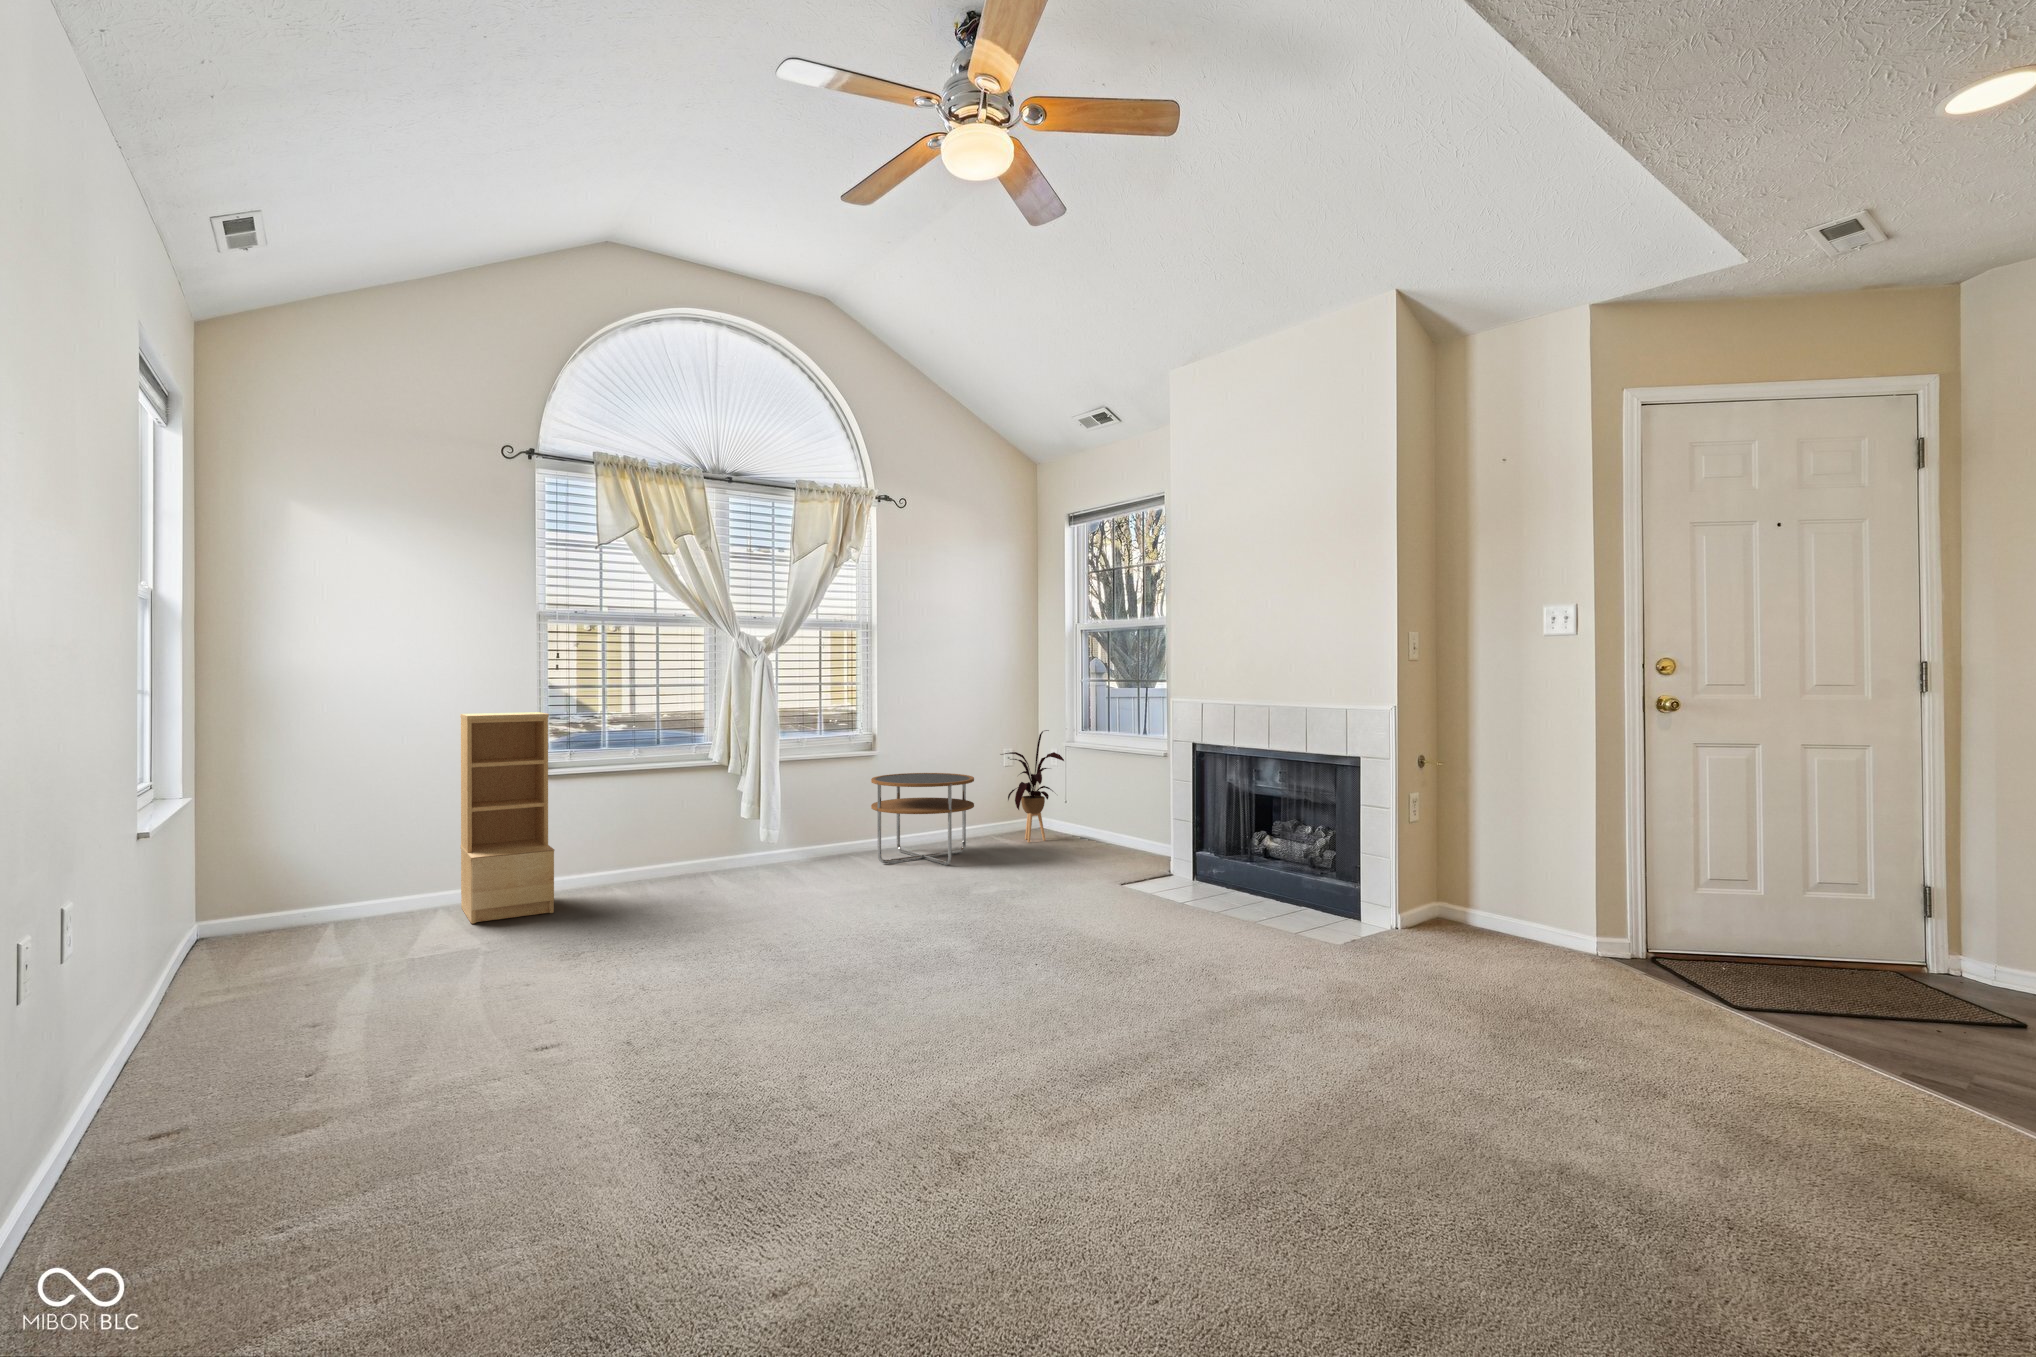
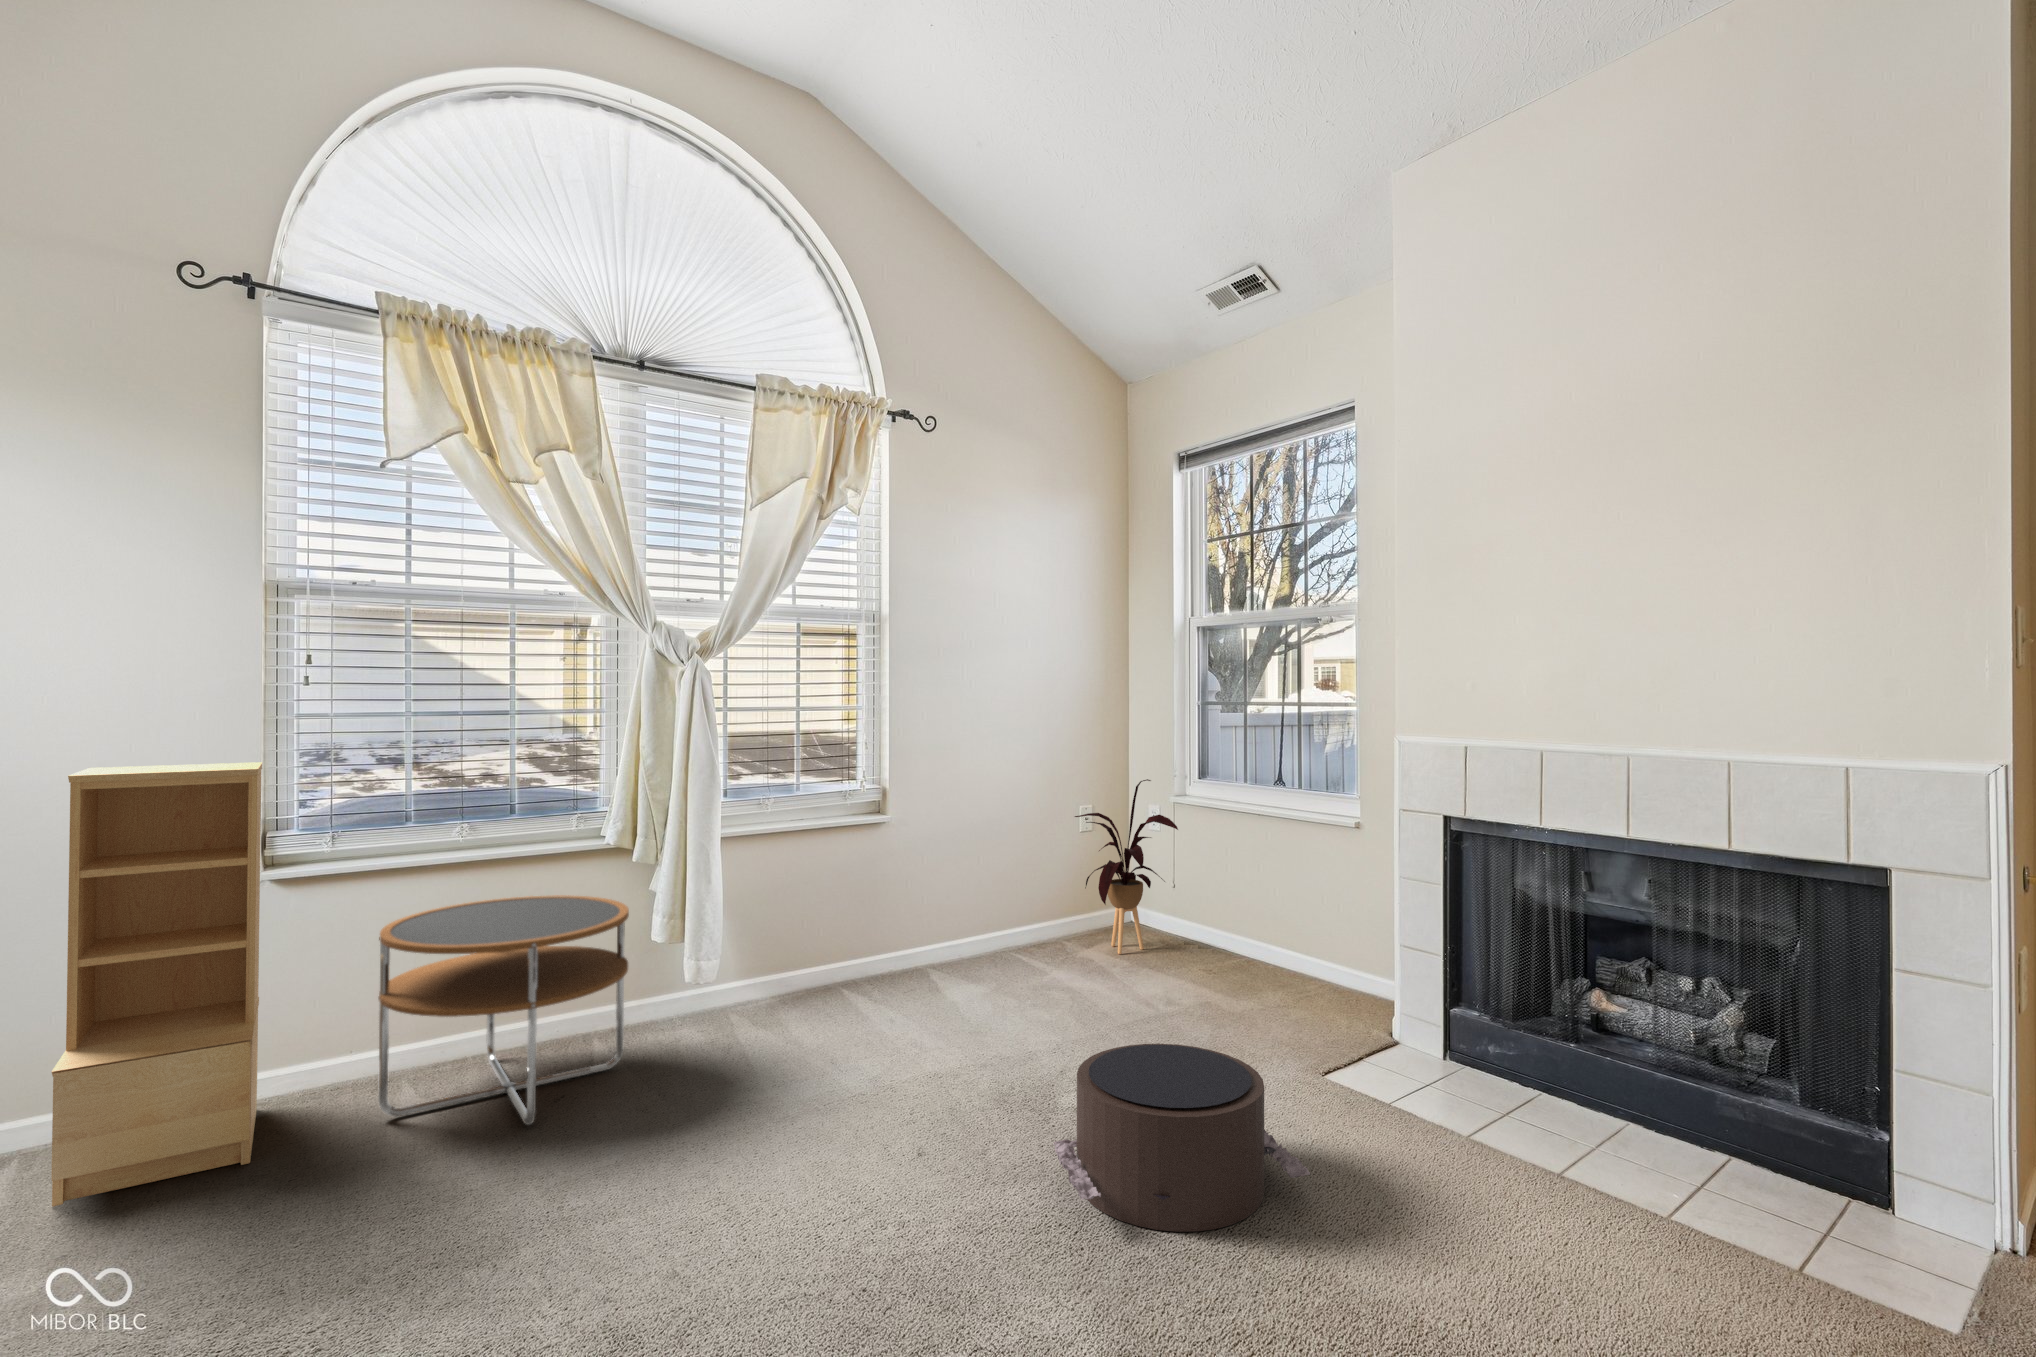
side table: present [871,773,974,865] -> present [378,895,629,1125]
pouf: none [959,856,1081,928] -> present [1053,1044,1310,1232]

